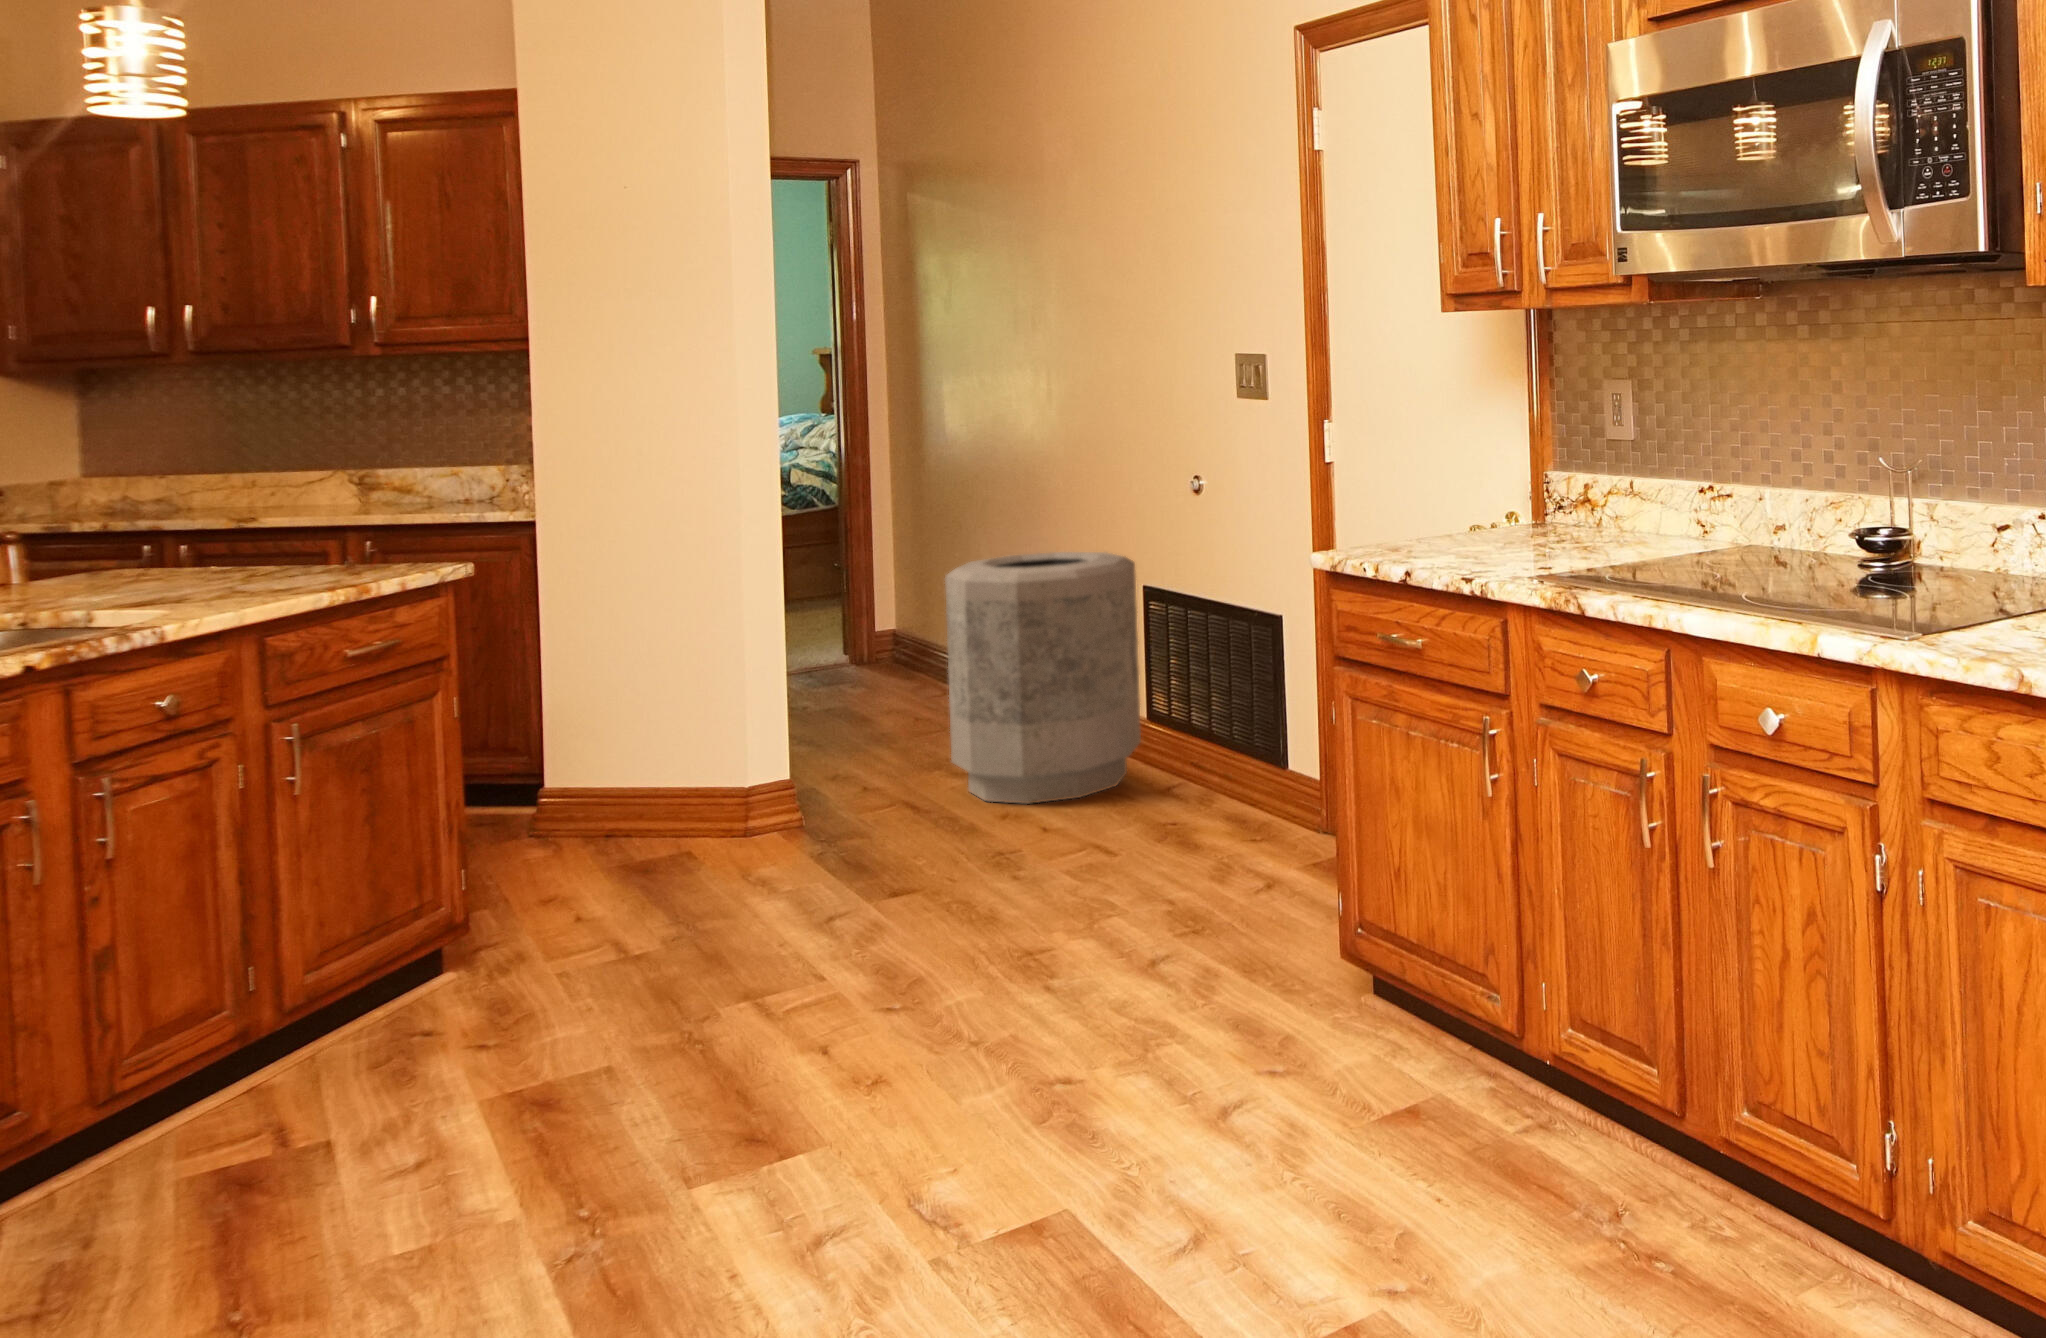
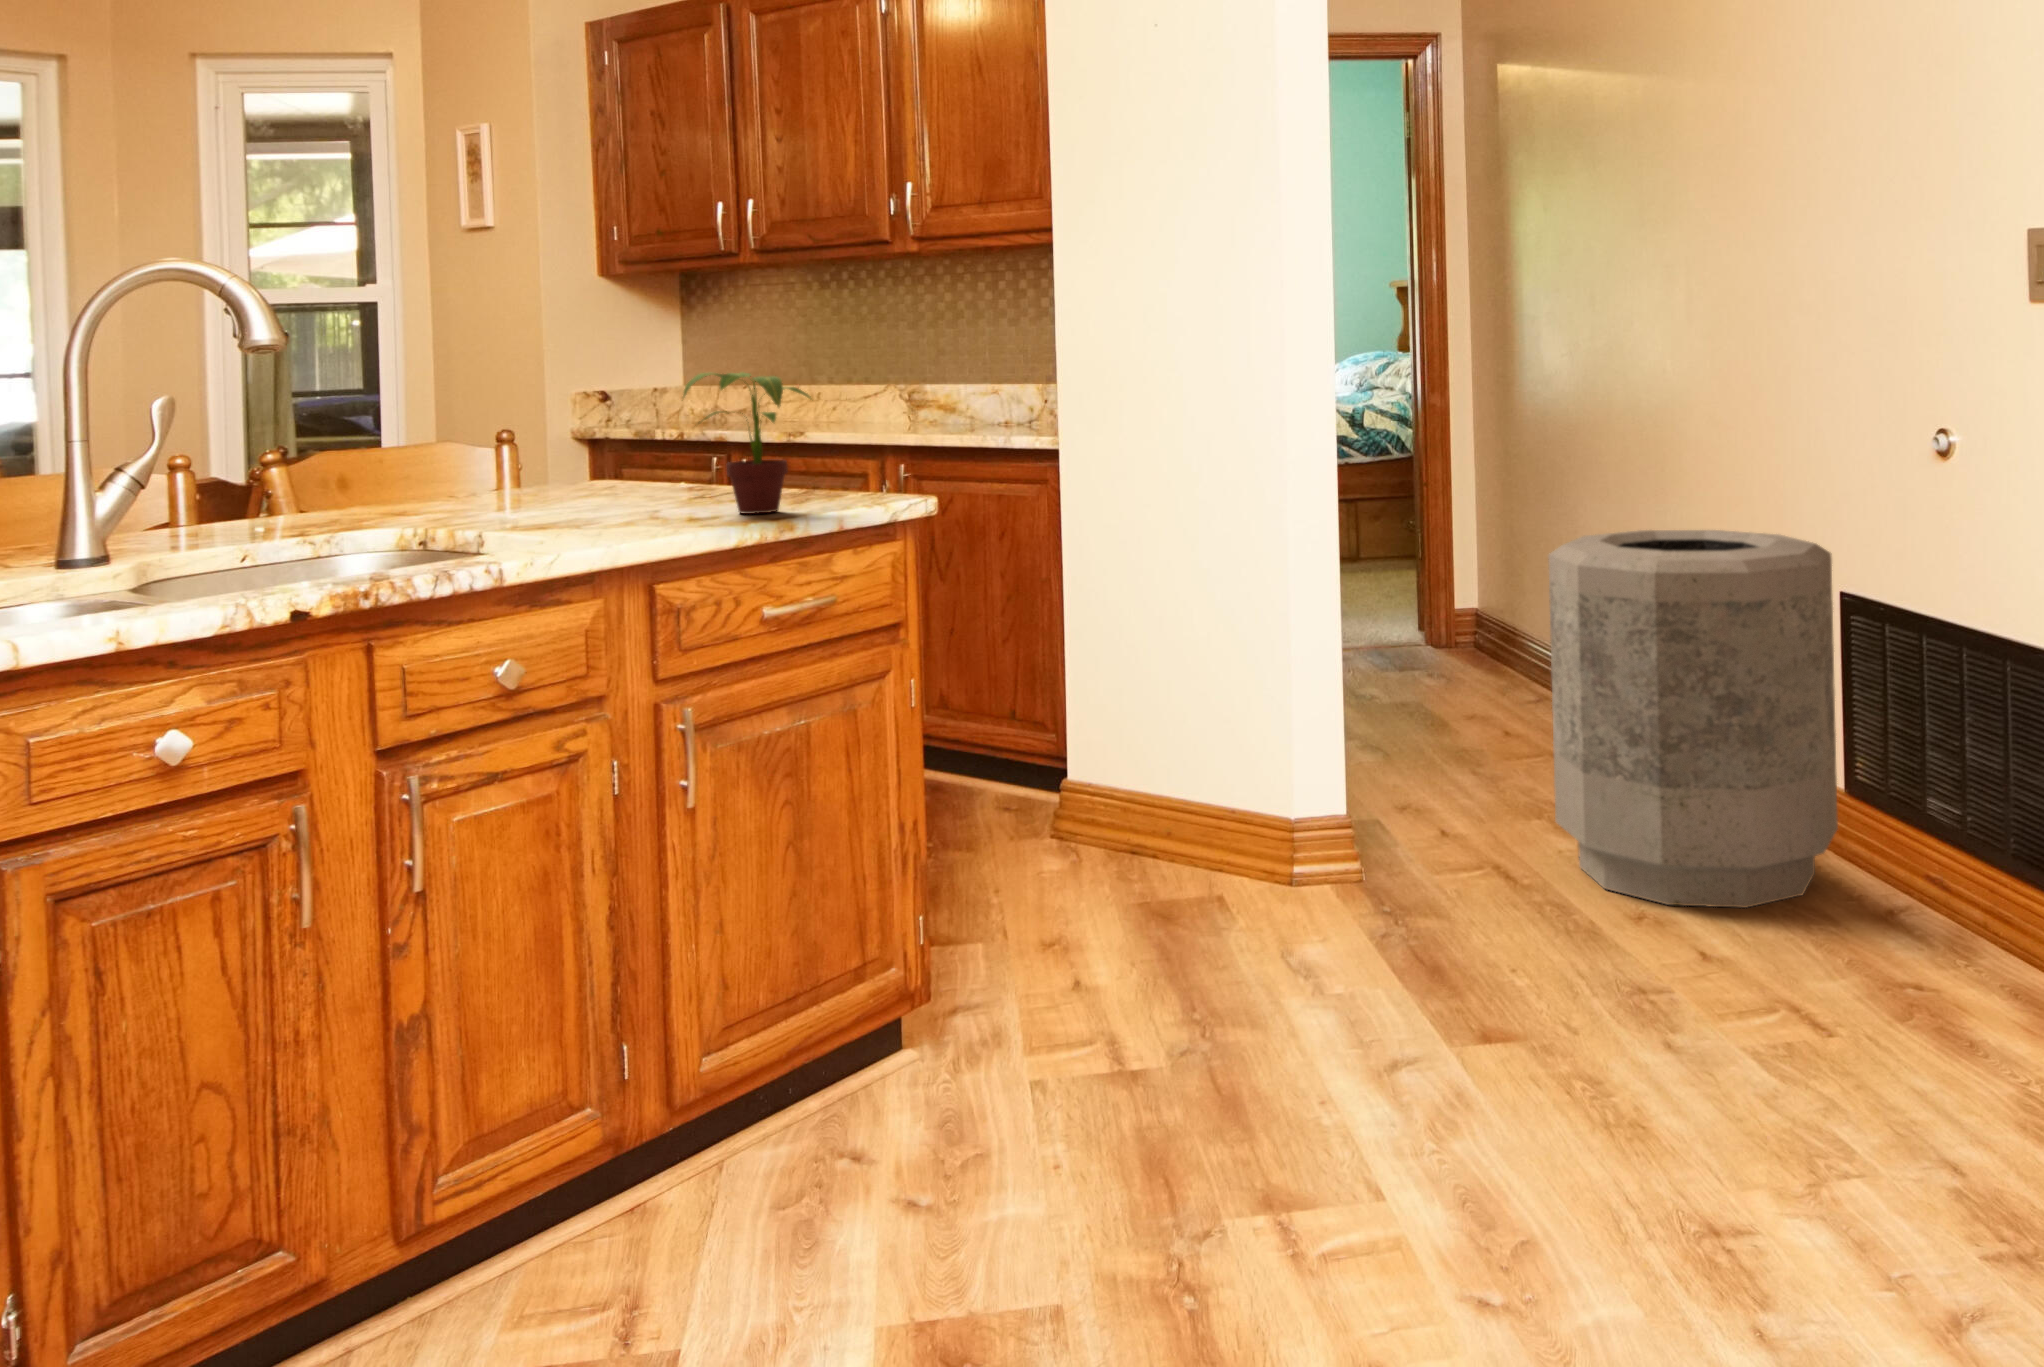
potted plant: none [259,476,369,583] -> present [683,372,811,514]

